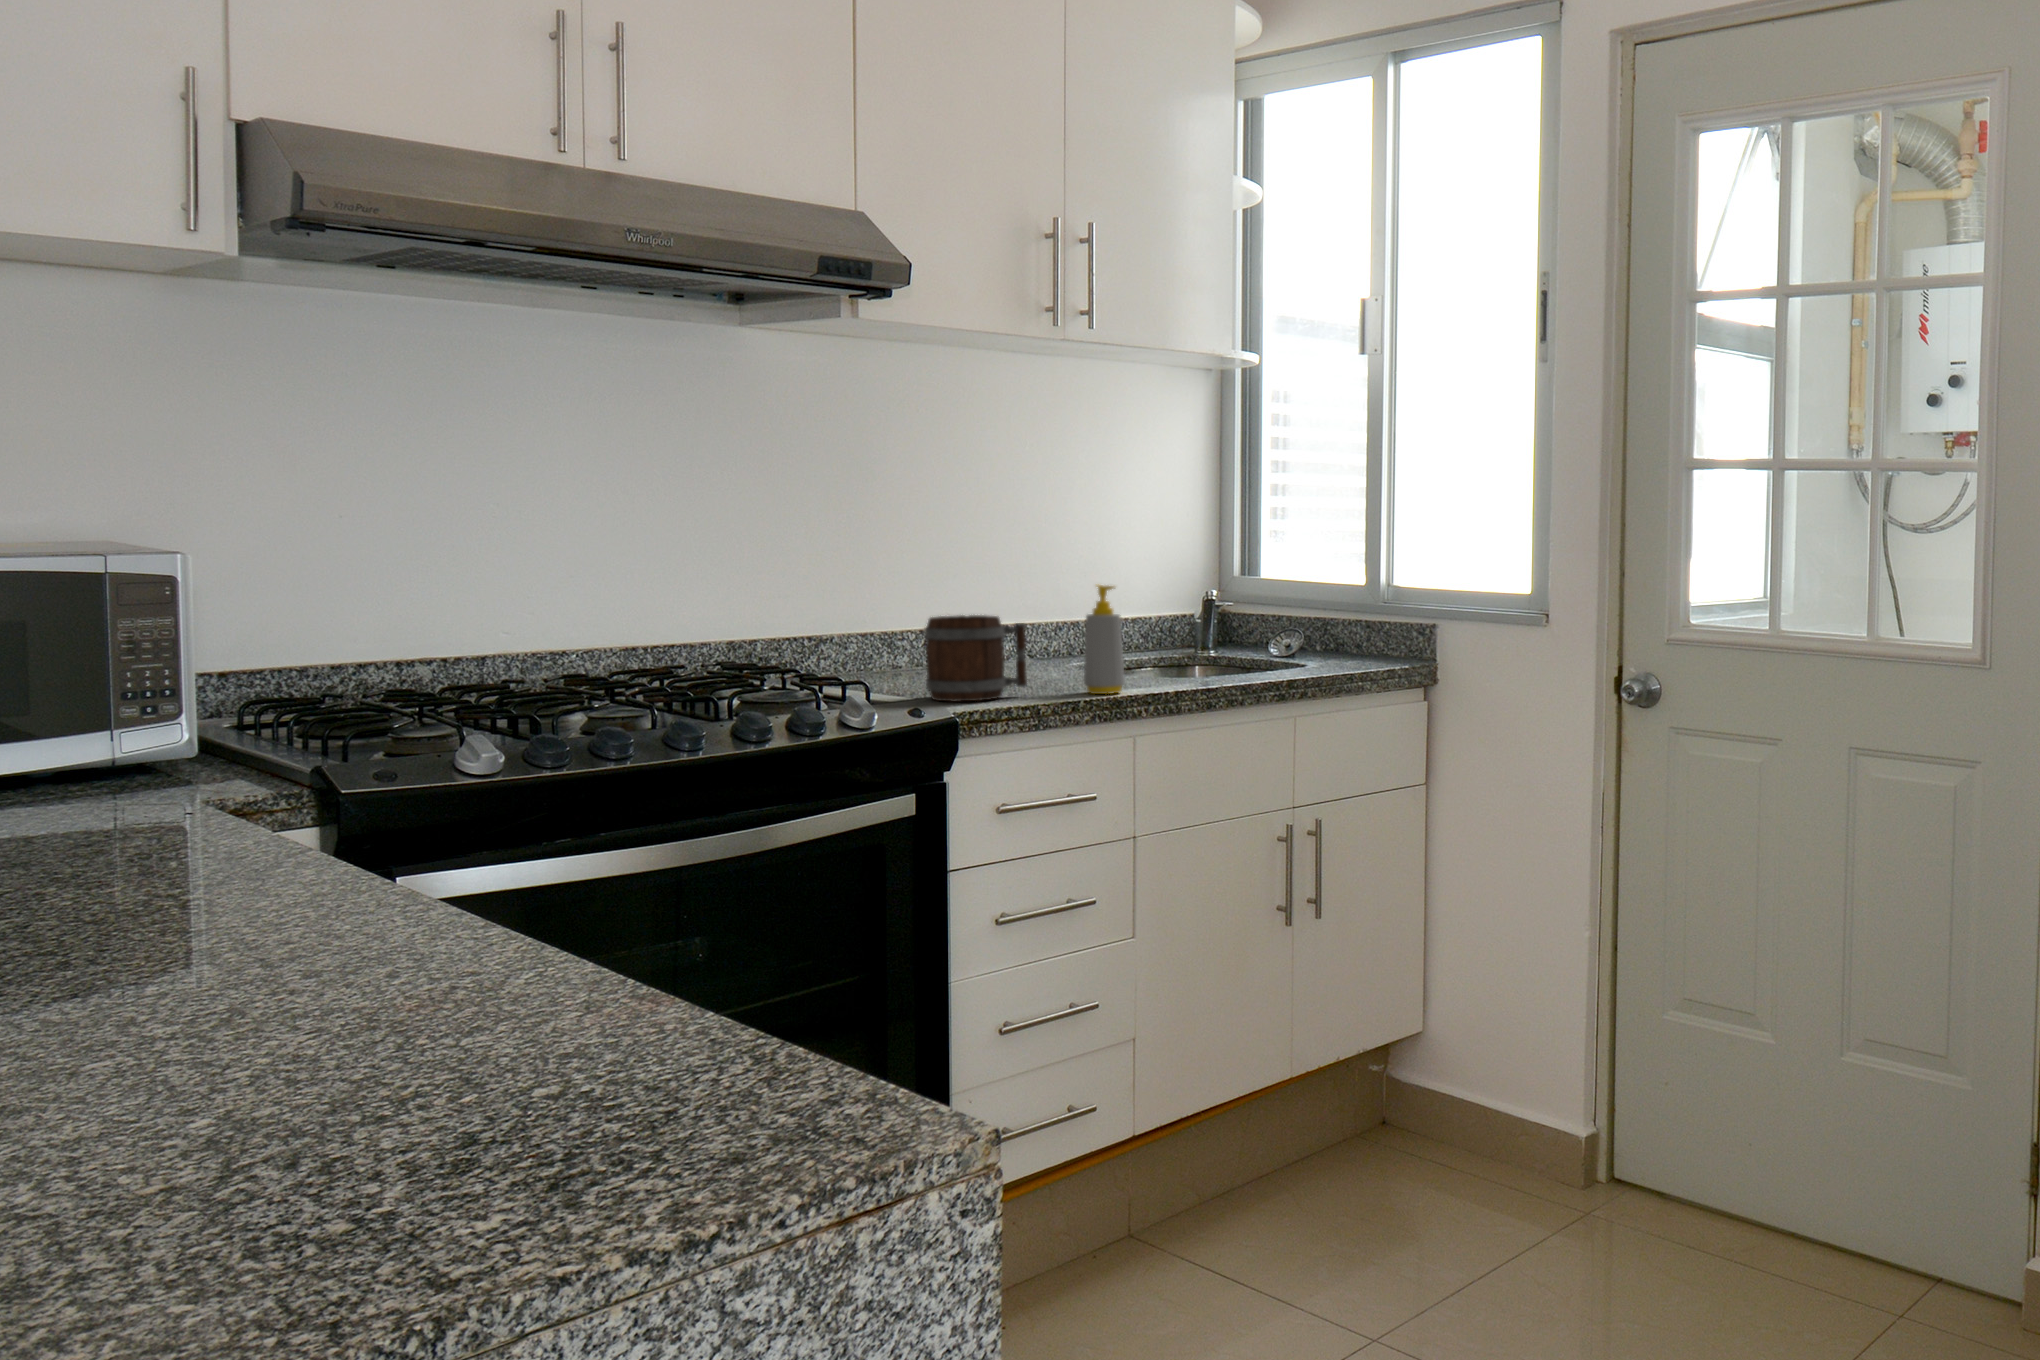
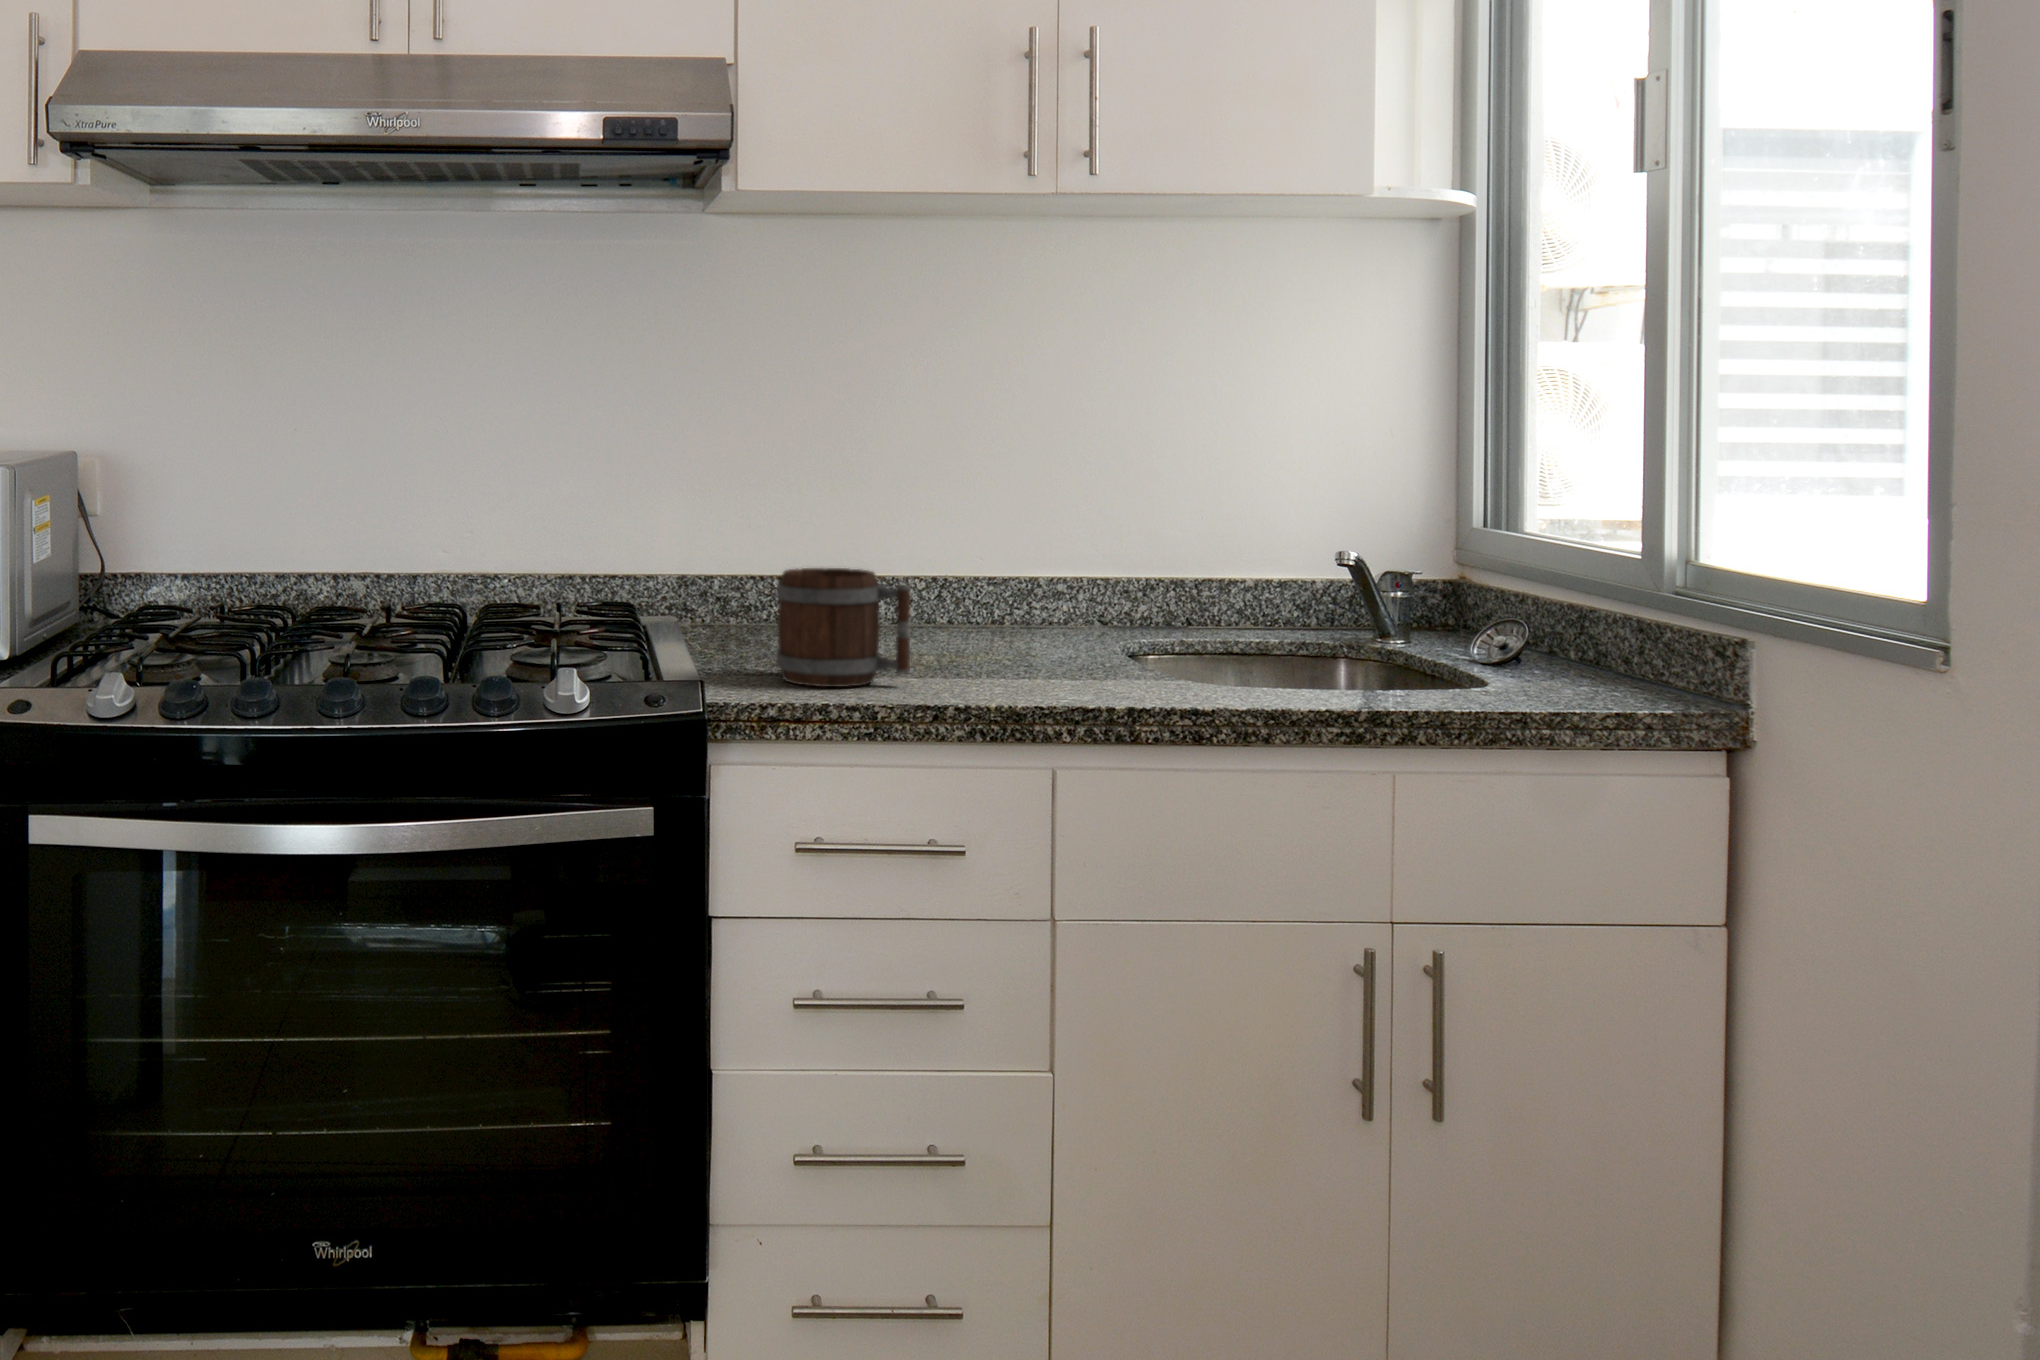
soap bottle: present [1084,584,1125,694] -> none [992,537,1053,698]

